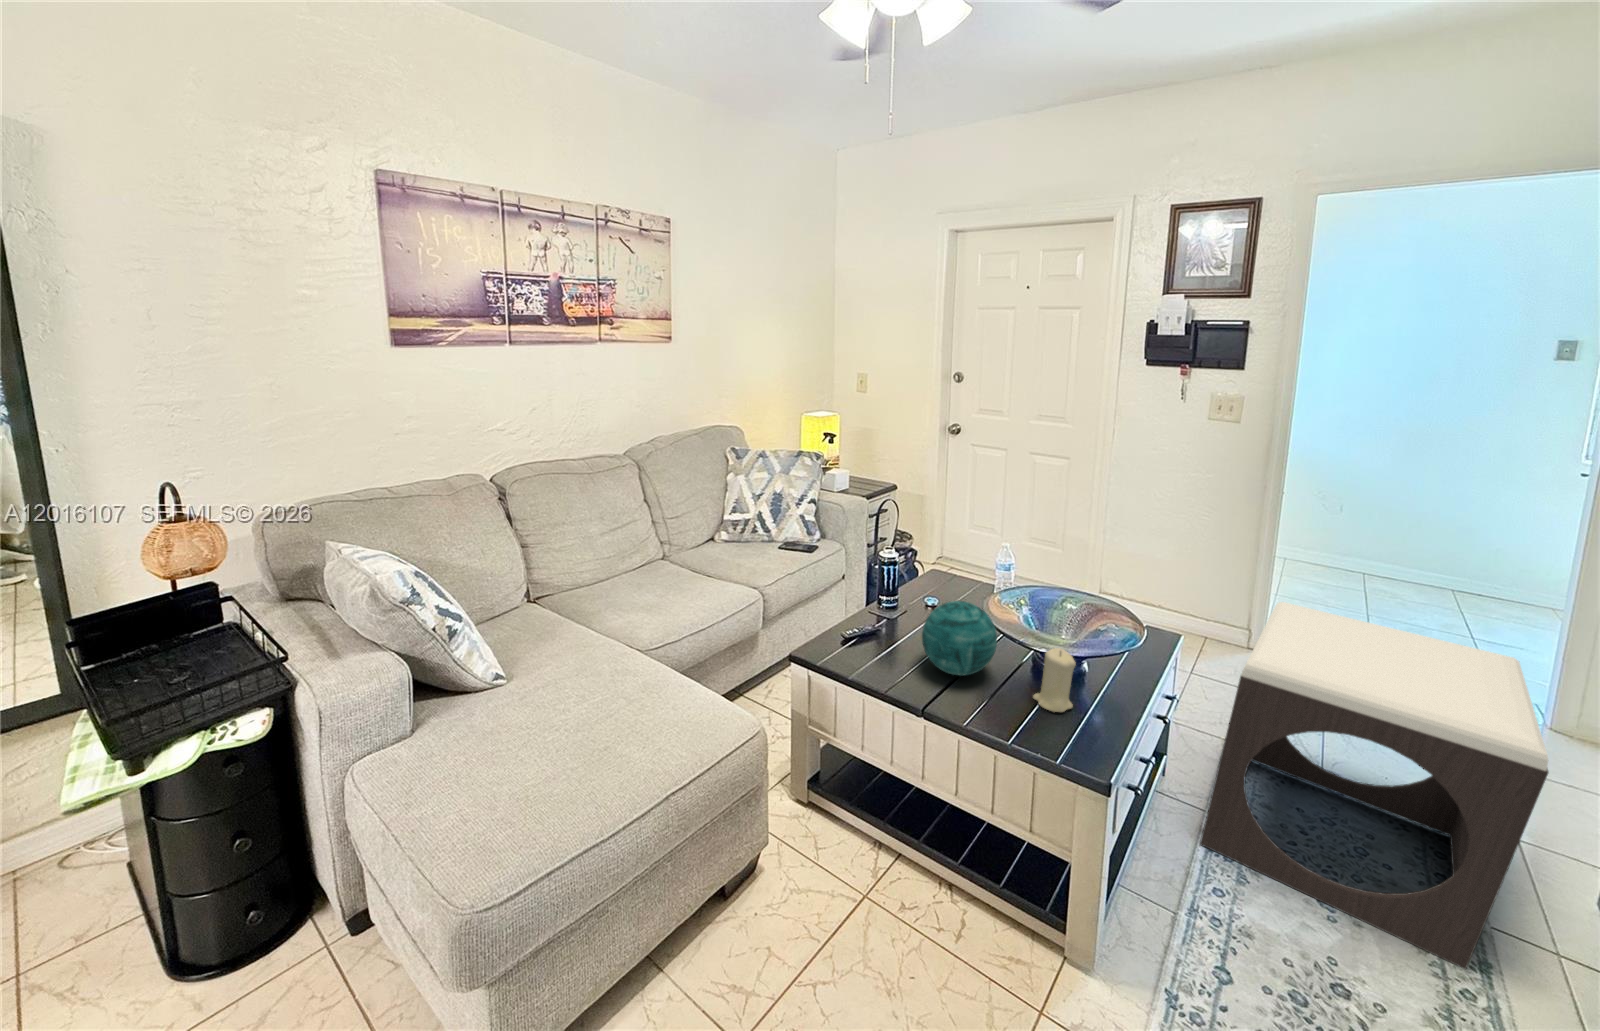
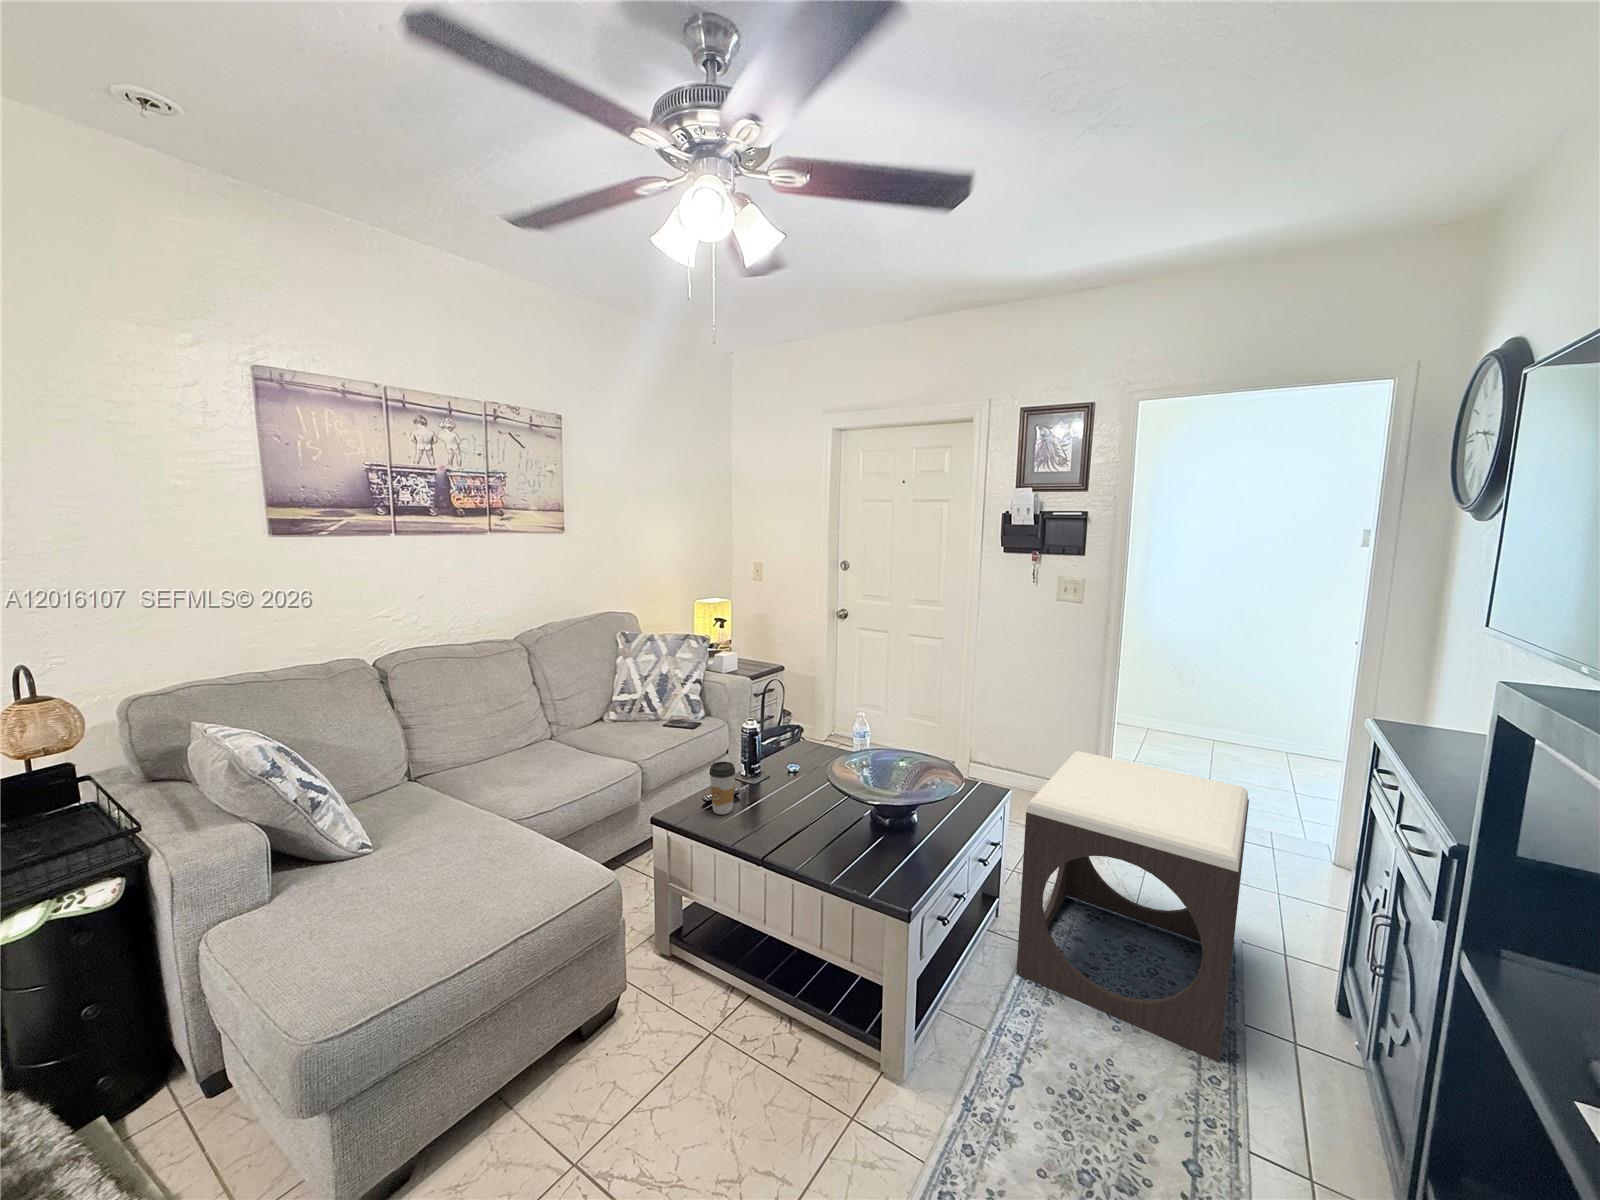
coffee cup: none [862,600,892,658] -> present [709,762,735,814]
decorative orb: present [922,601,997,676] -> none [760,758,824,825]
candle: present [1033,648,1076,712] -> none [852,794,884,851]

